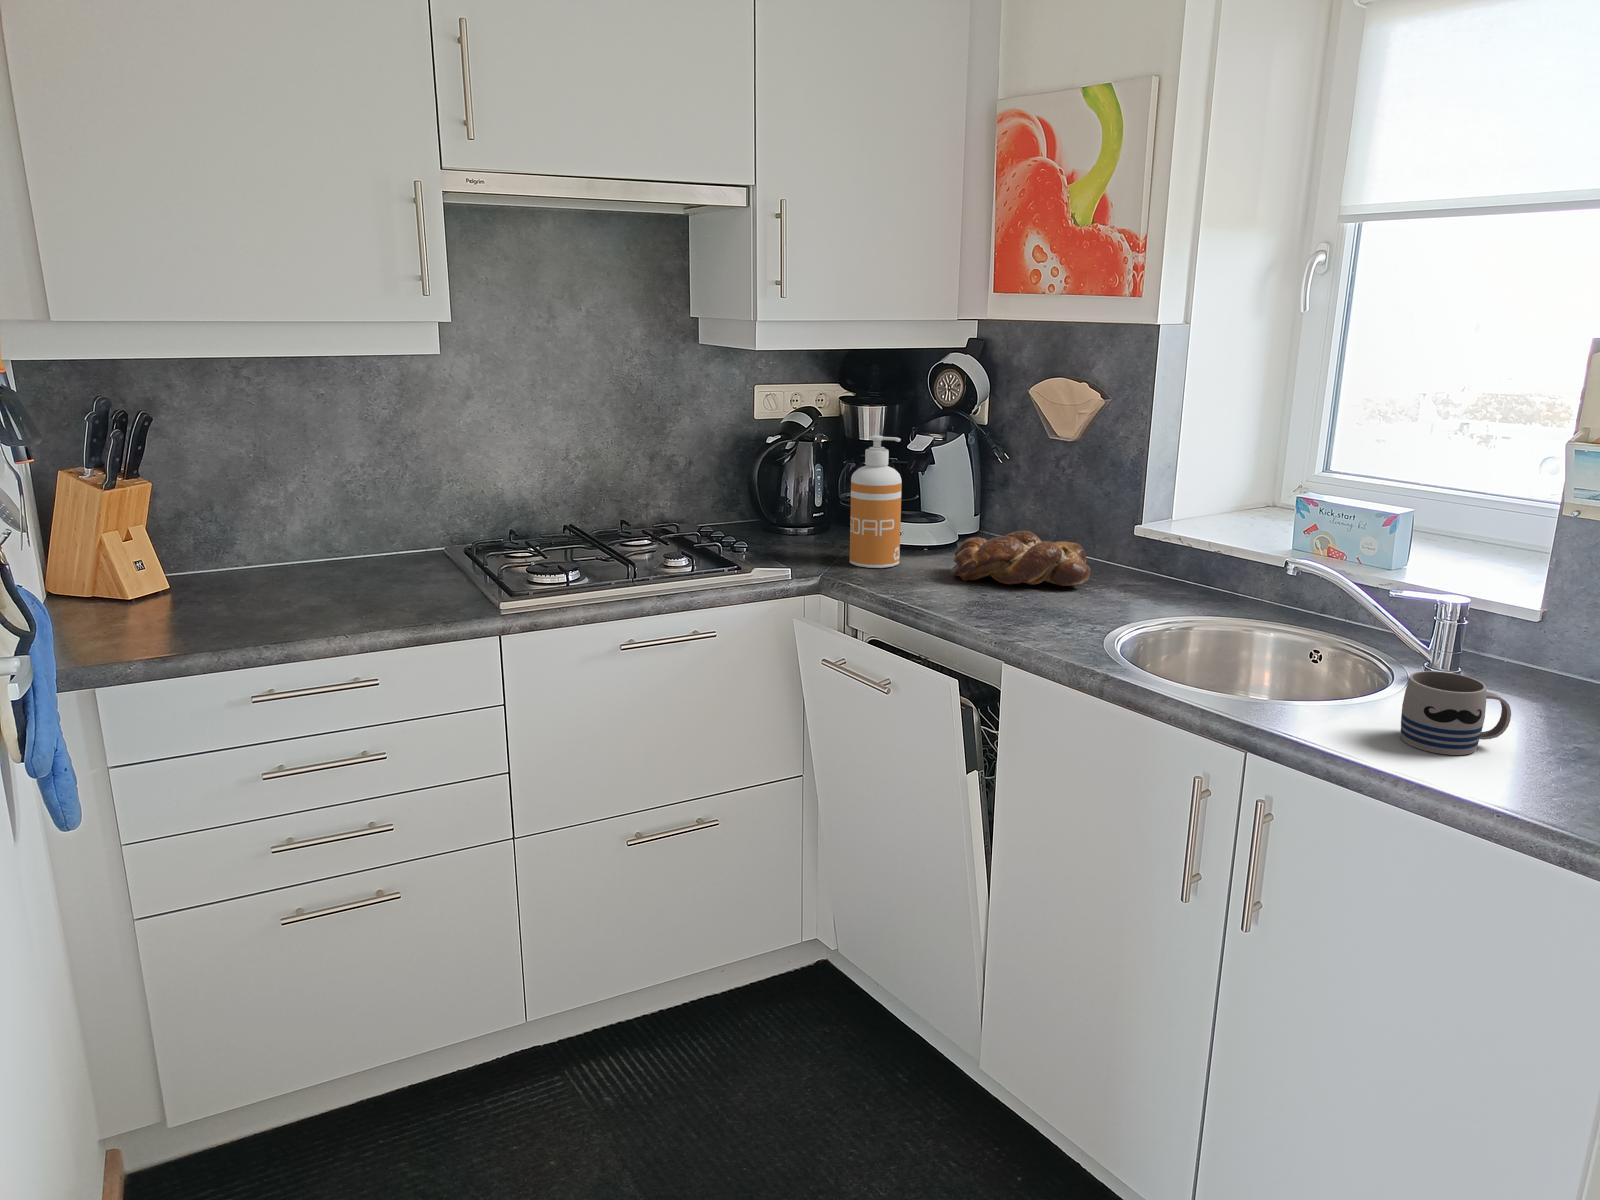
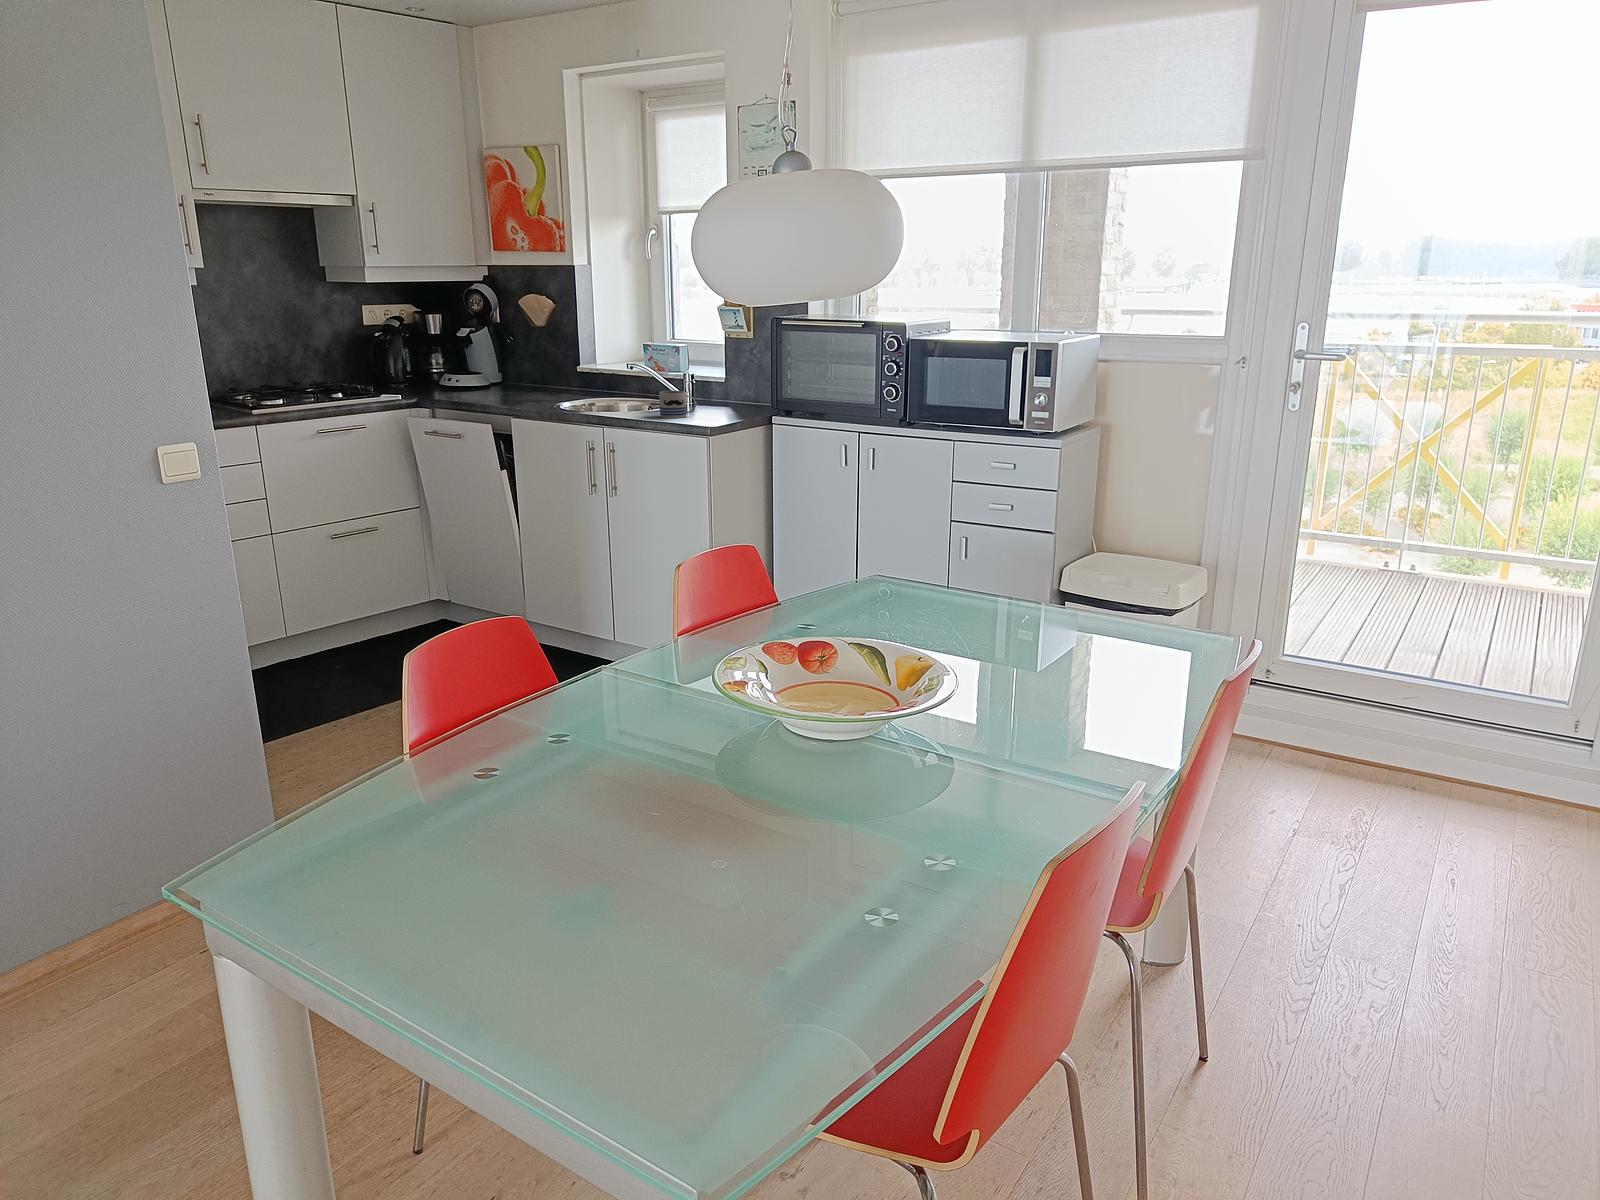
soap dispenser: present [850,435,902,568] -> none [428,325,459,394]
bread loaf: present [952,531,1091,586] -> none [486,370,555,396]

